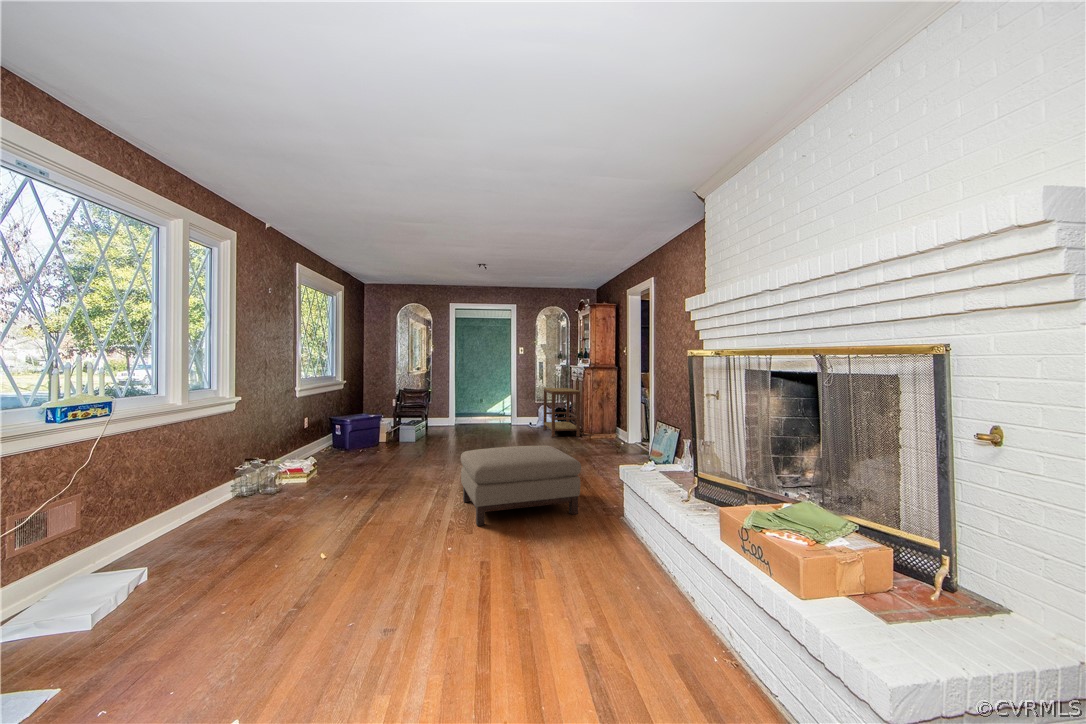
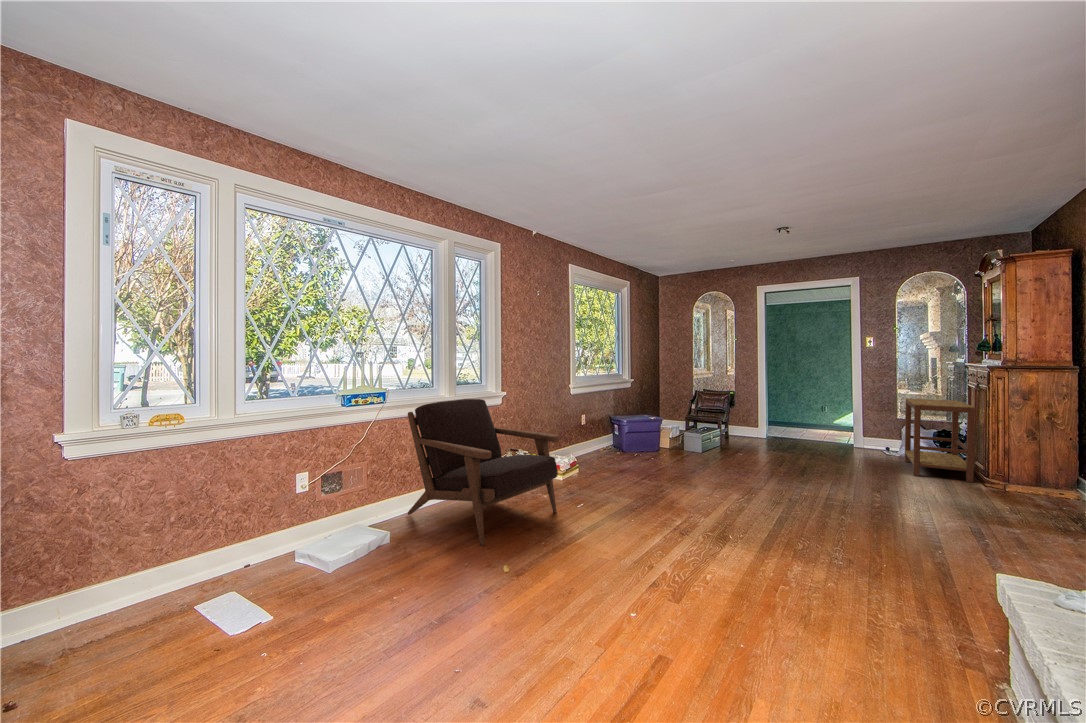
armchair: none [139,406,331,547] -> present [408,399,559,546]
ottoman: present [460,446,581,526] -> none [691,481,890,628]

